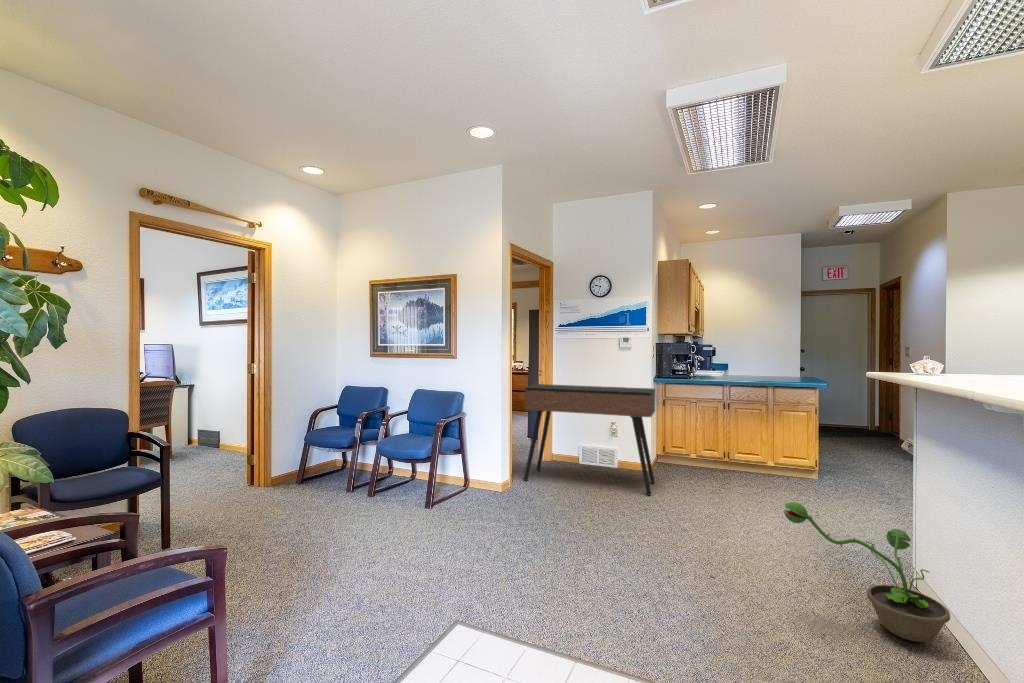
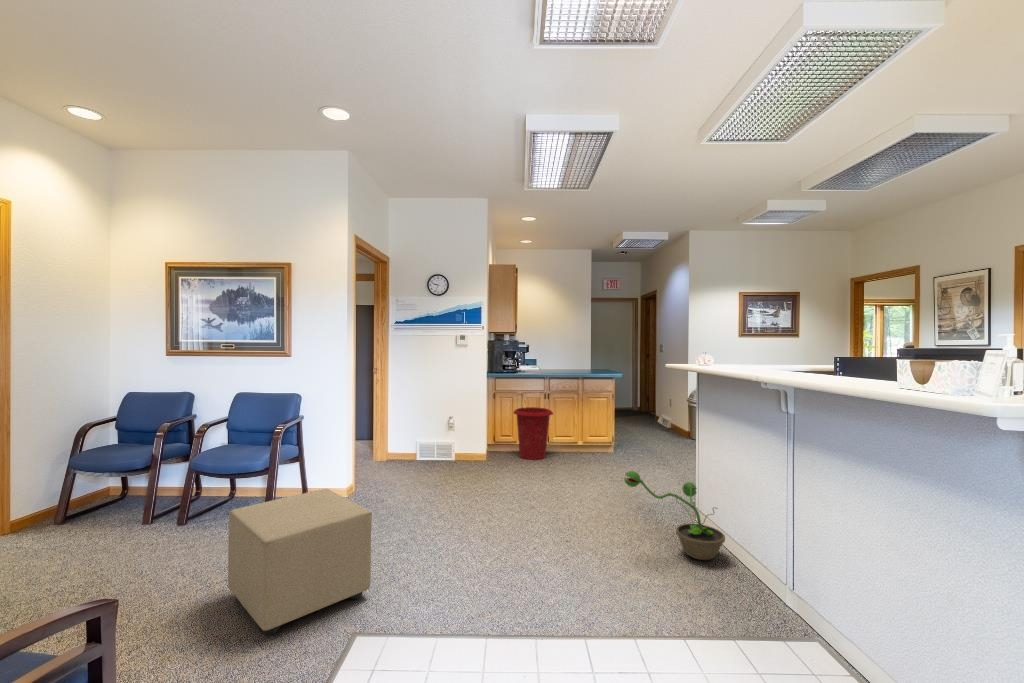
console table: present [524,384,655,495] -> none [366,382,495,483]
waste bin: none [684,417,733,477] -> present [513,407,553,460]
ottoman: none [376,479,484,603] -> present [228,489,372,635]

